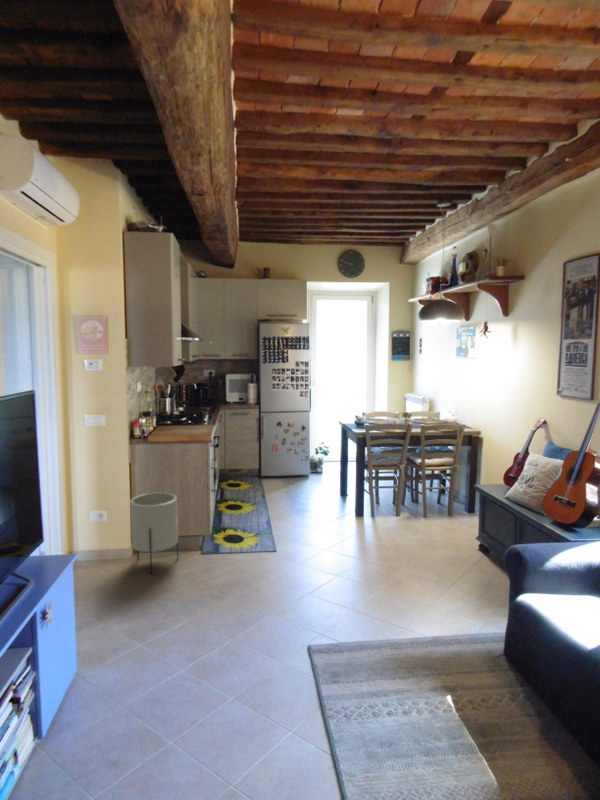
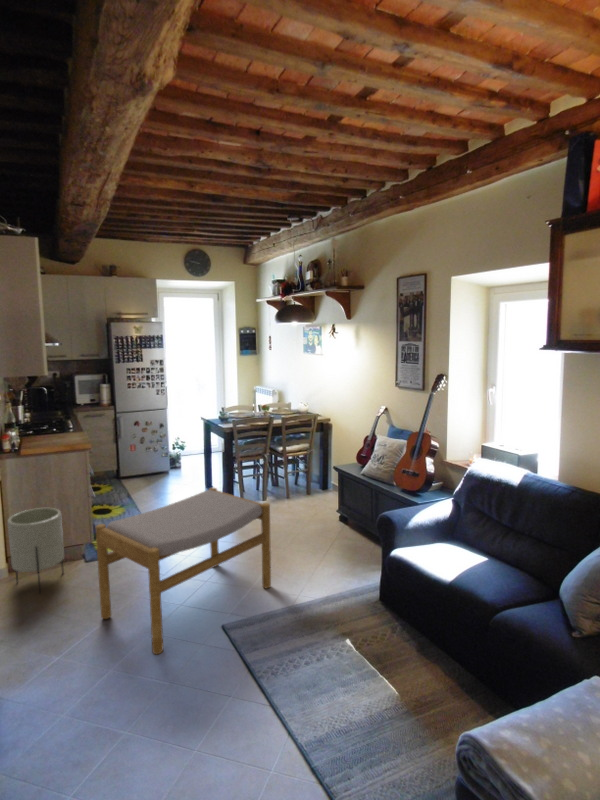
footstool: none [189,492,373,660] -> present [96,488,271,654]

